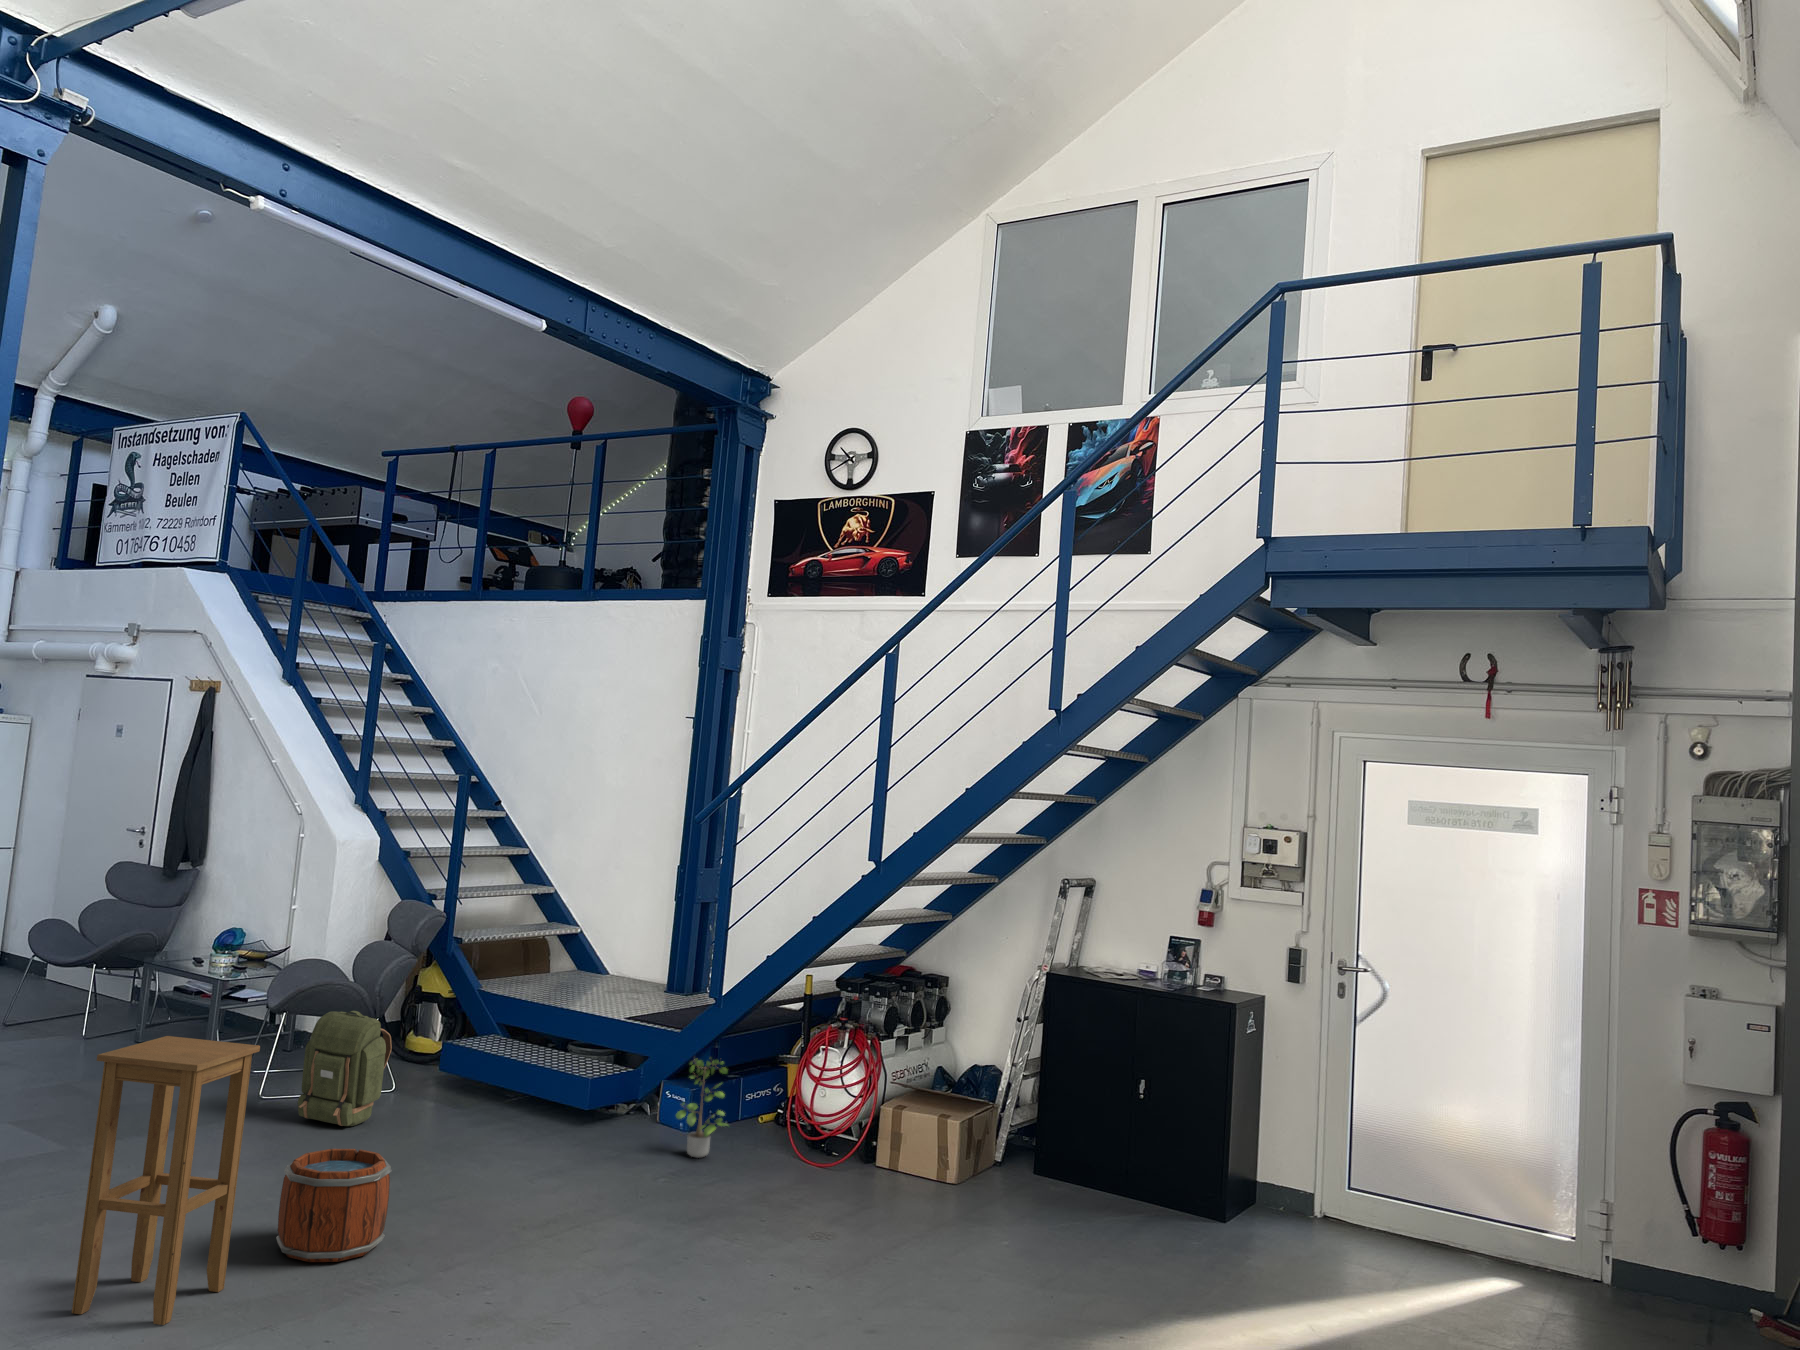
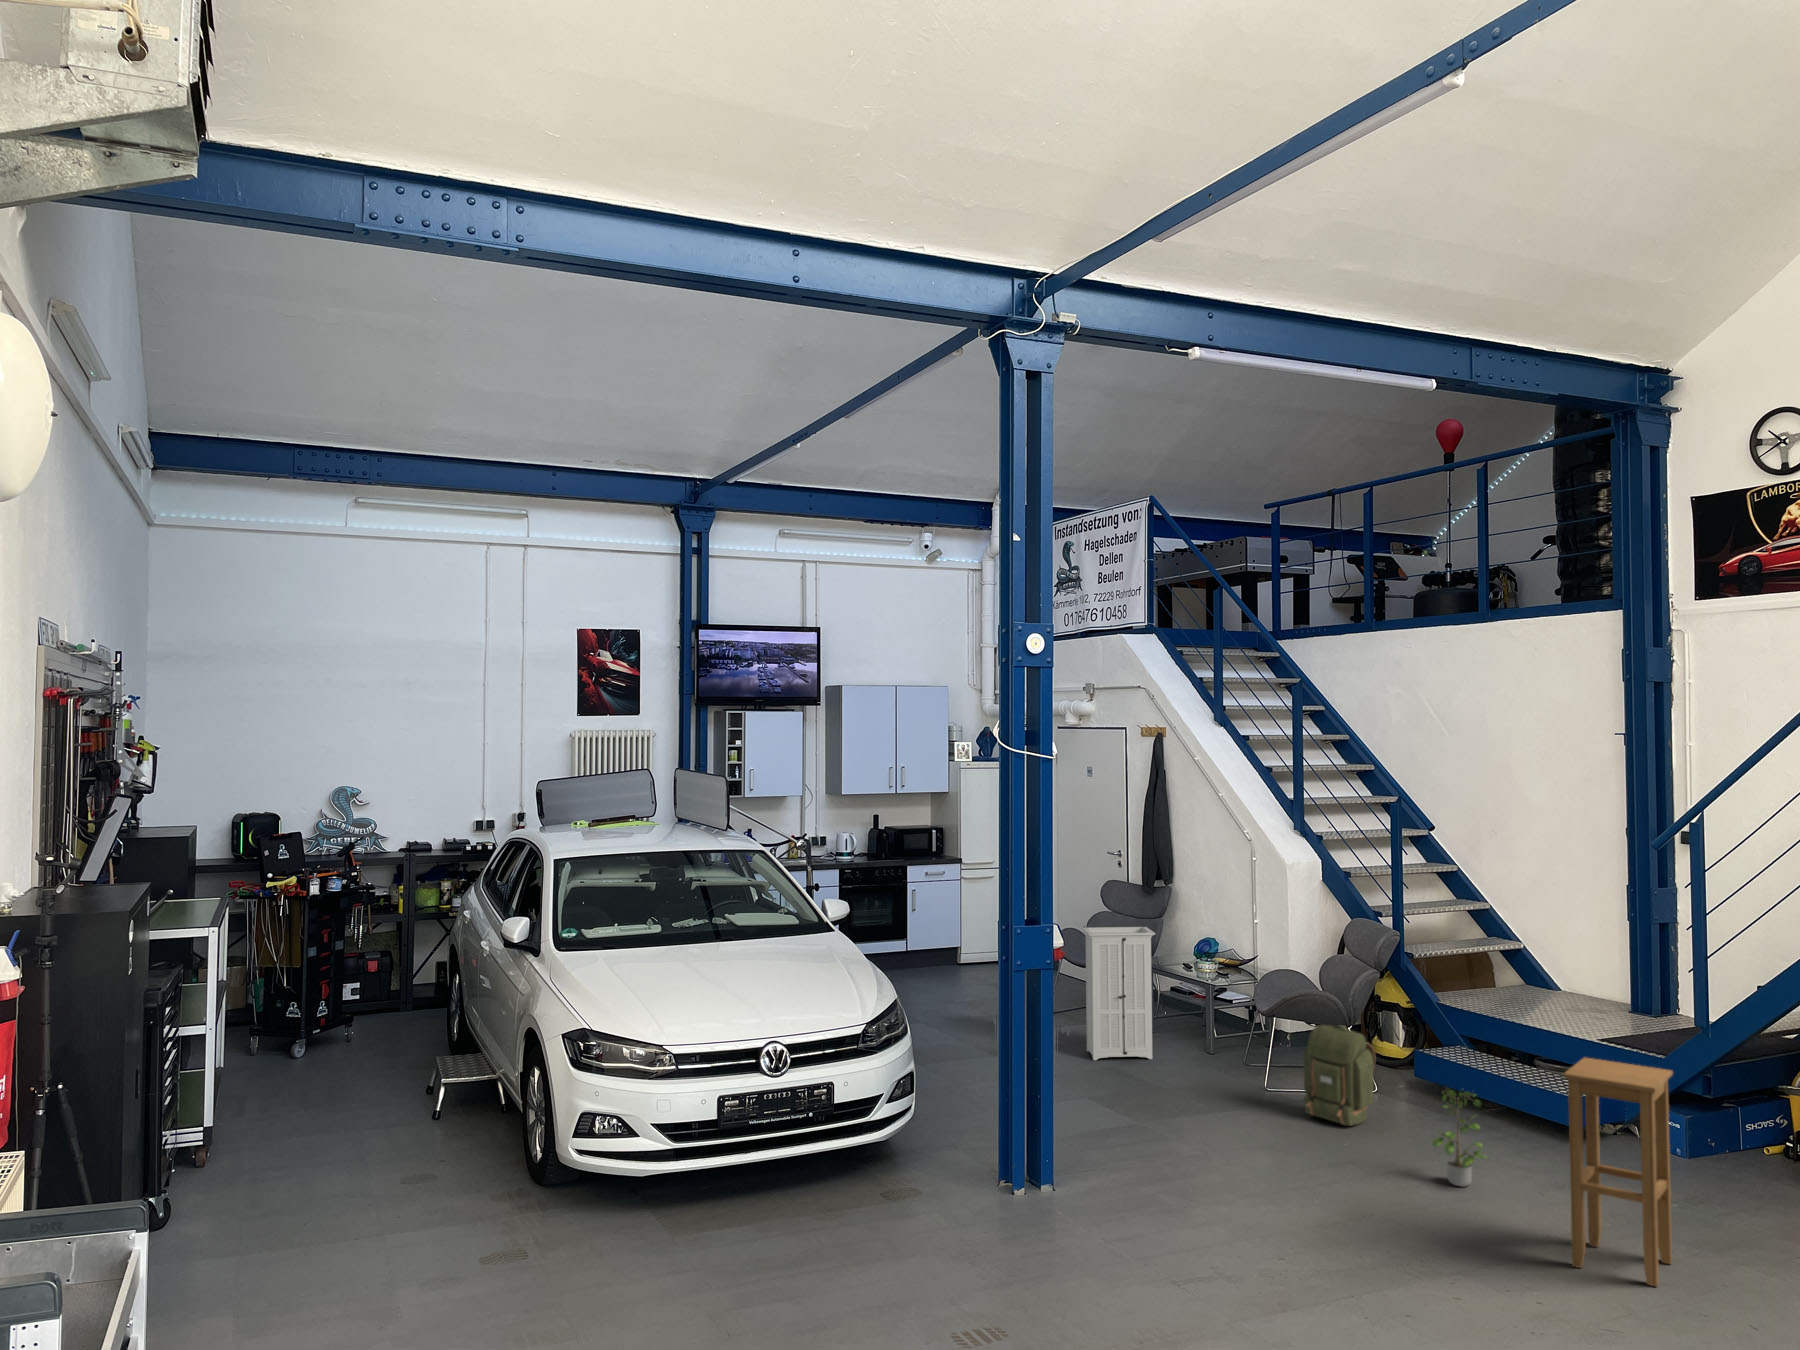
storage cabinet: none [34,904,151,1075] -> present [1082,926,1155,1060]
stool: present [72,1036,260,1325] -> present [1563,1058,1673,1286]
potted plant: present [676,1059,728,1157] -> present [1432,1089,1487,1187]
bucket: present [276,1149,392,1262] -> none [1335,1157,1426,1256]

